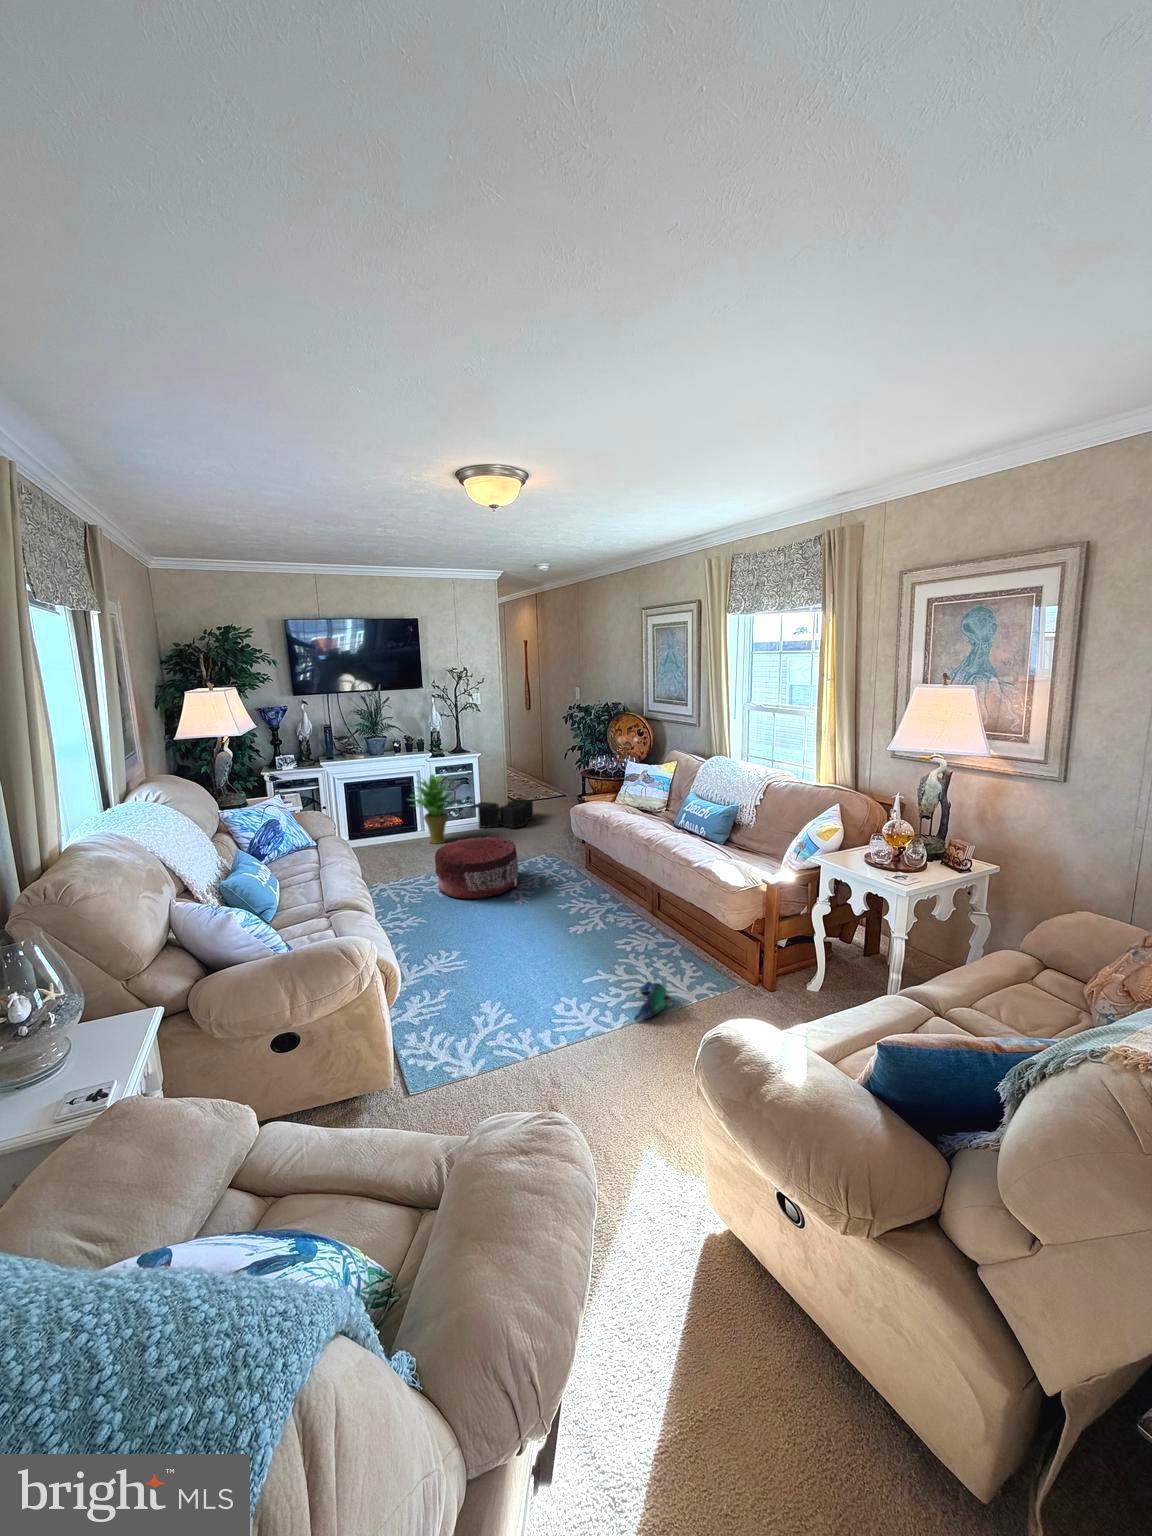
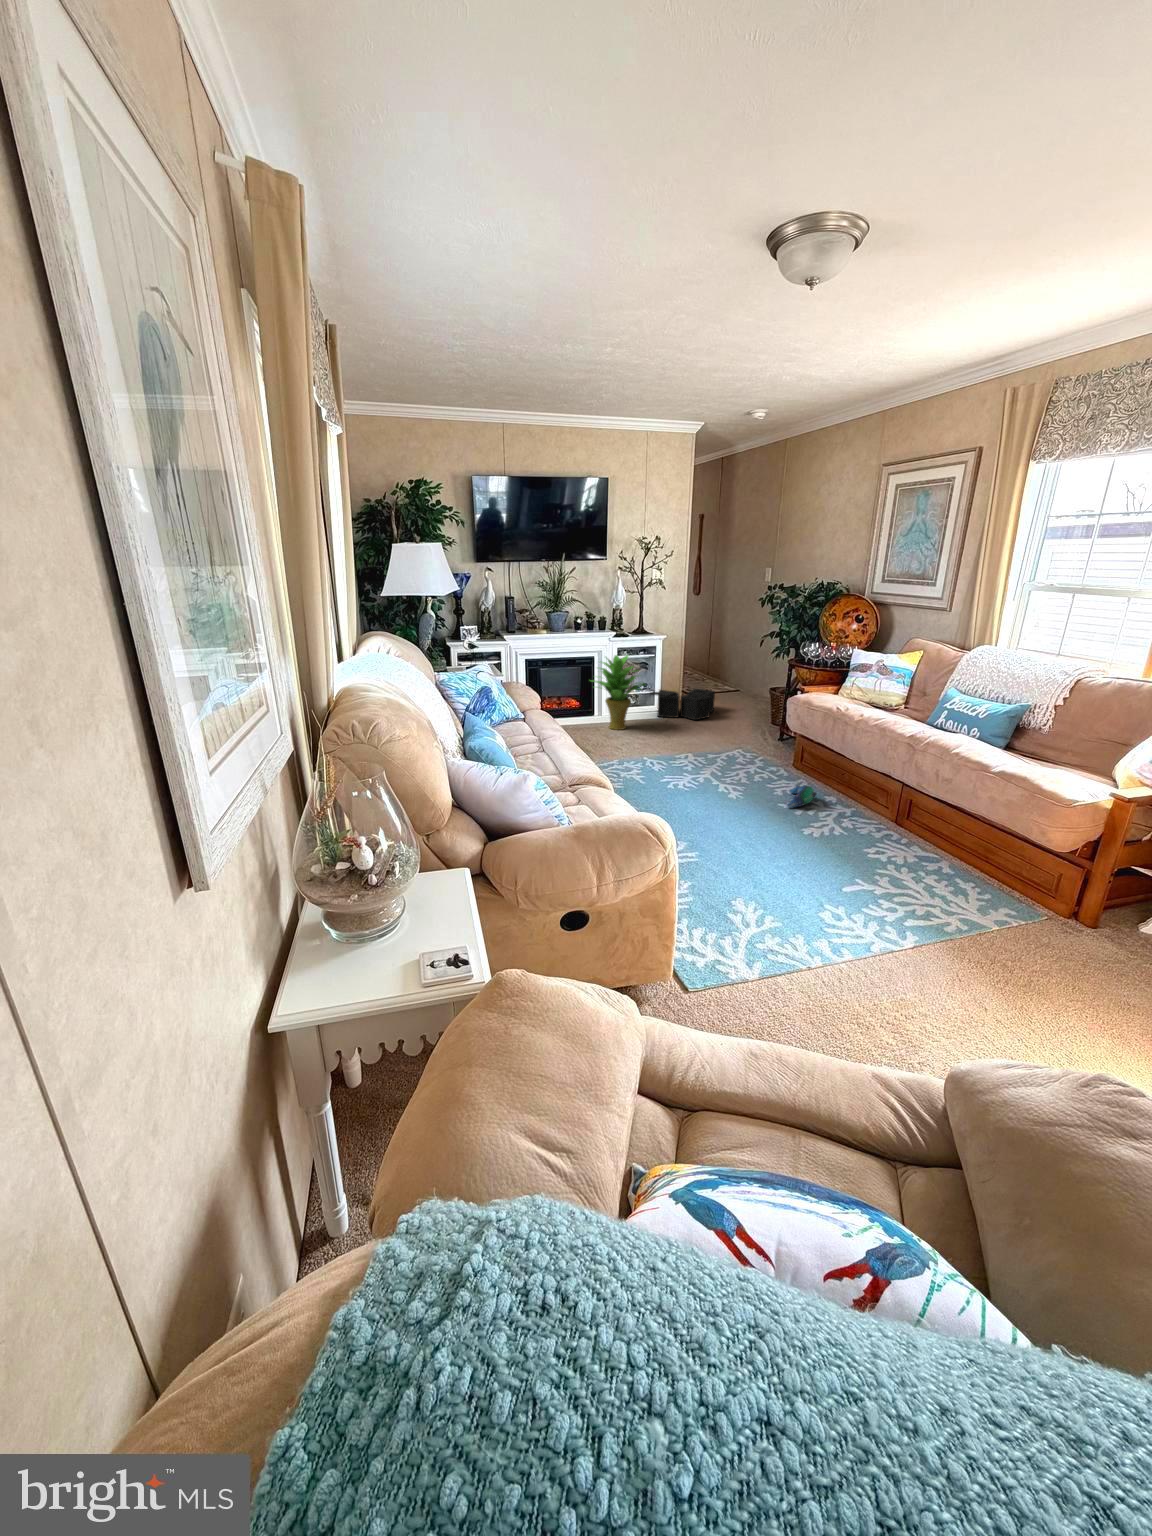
pouf: present [435,836,520,899] -> none [634,724,724,788]
plush toy: present [634,981,670,1020] -> present [787,785,817,807]

